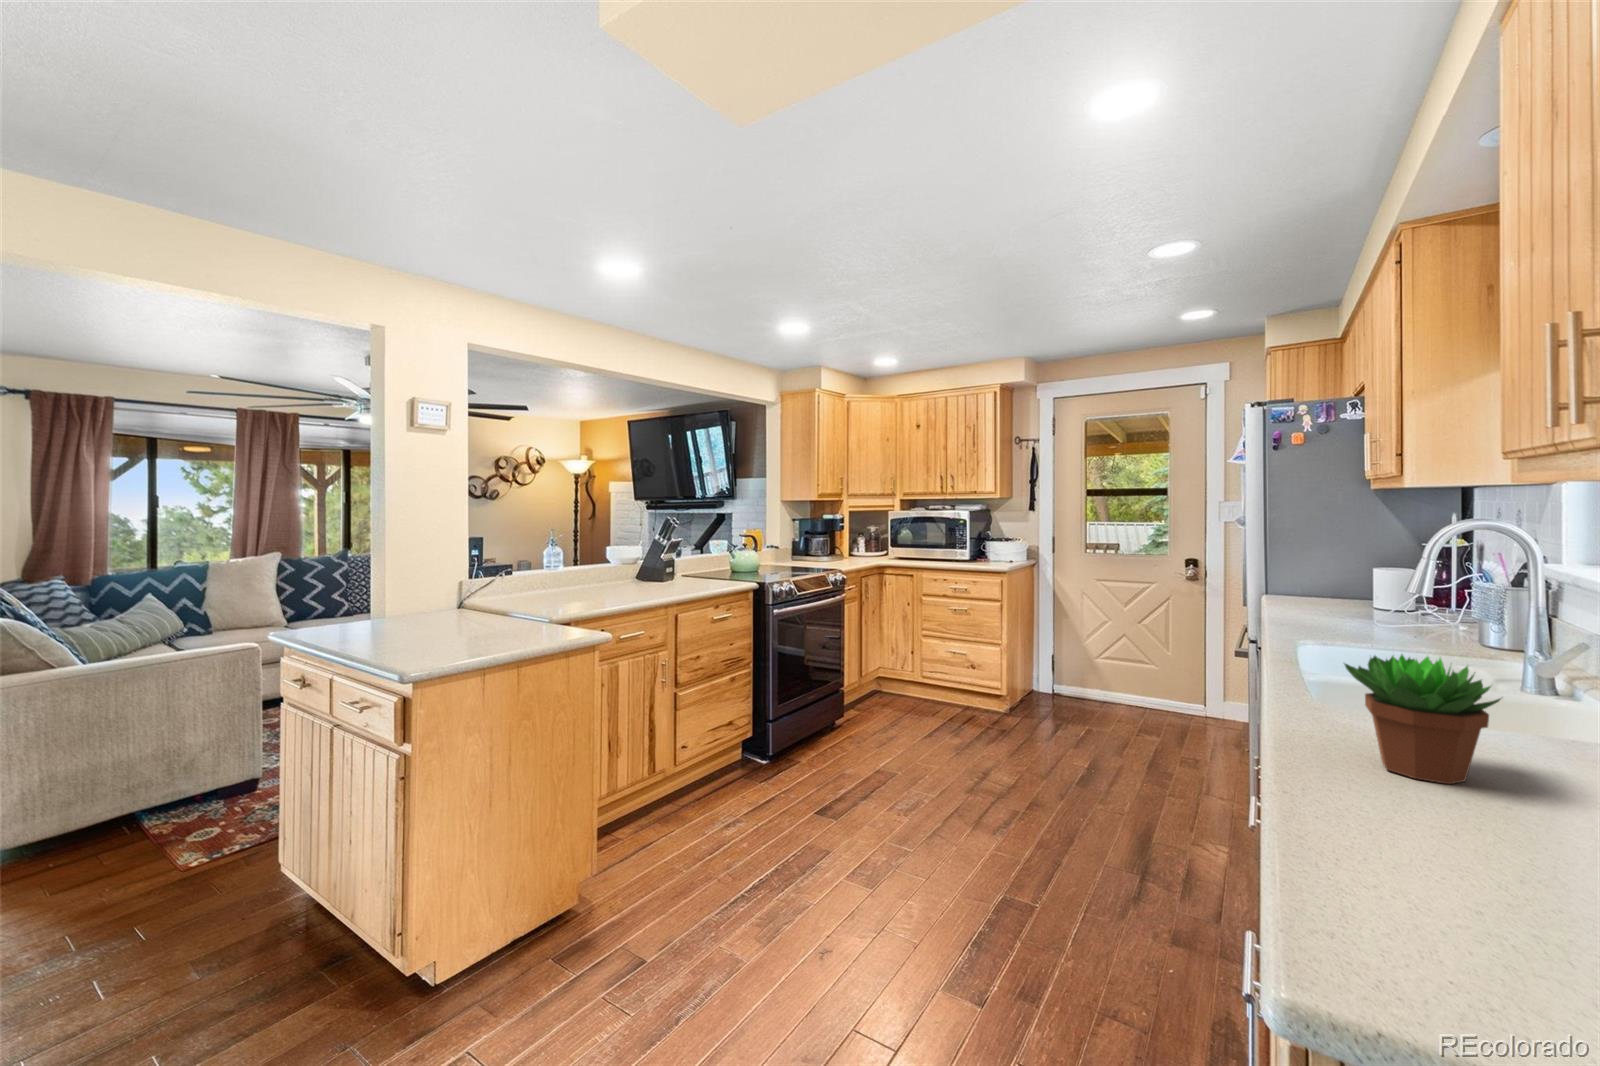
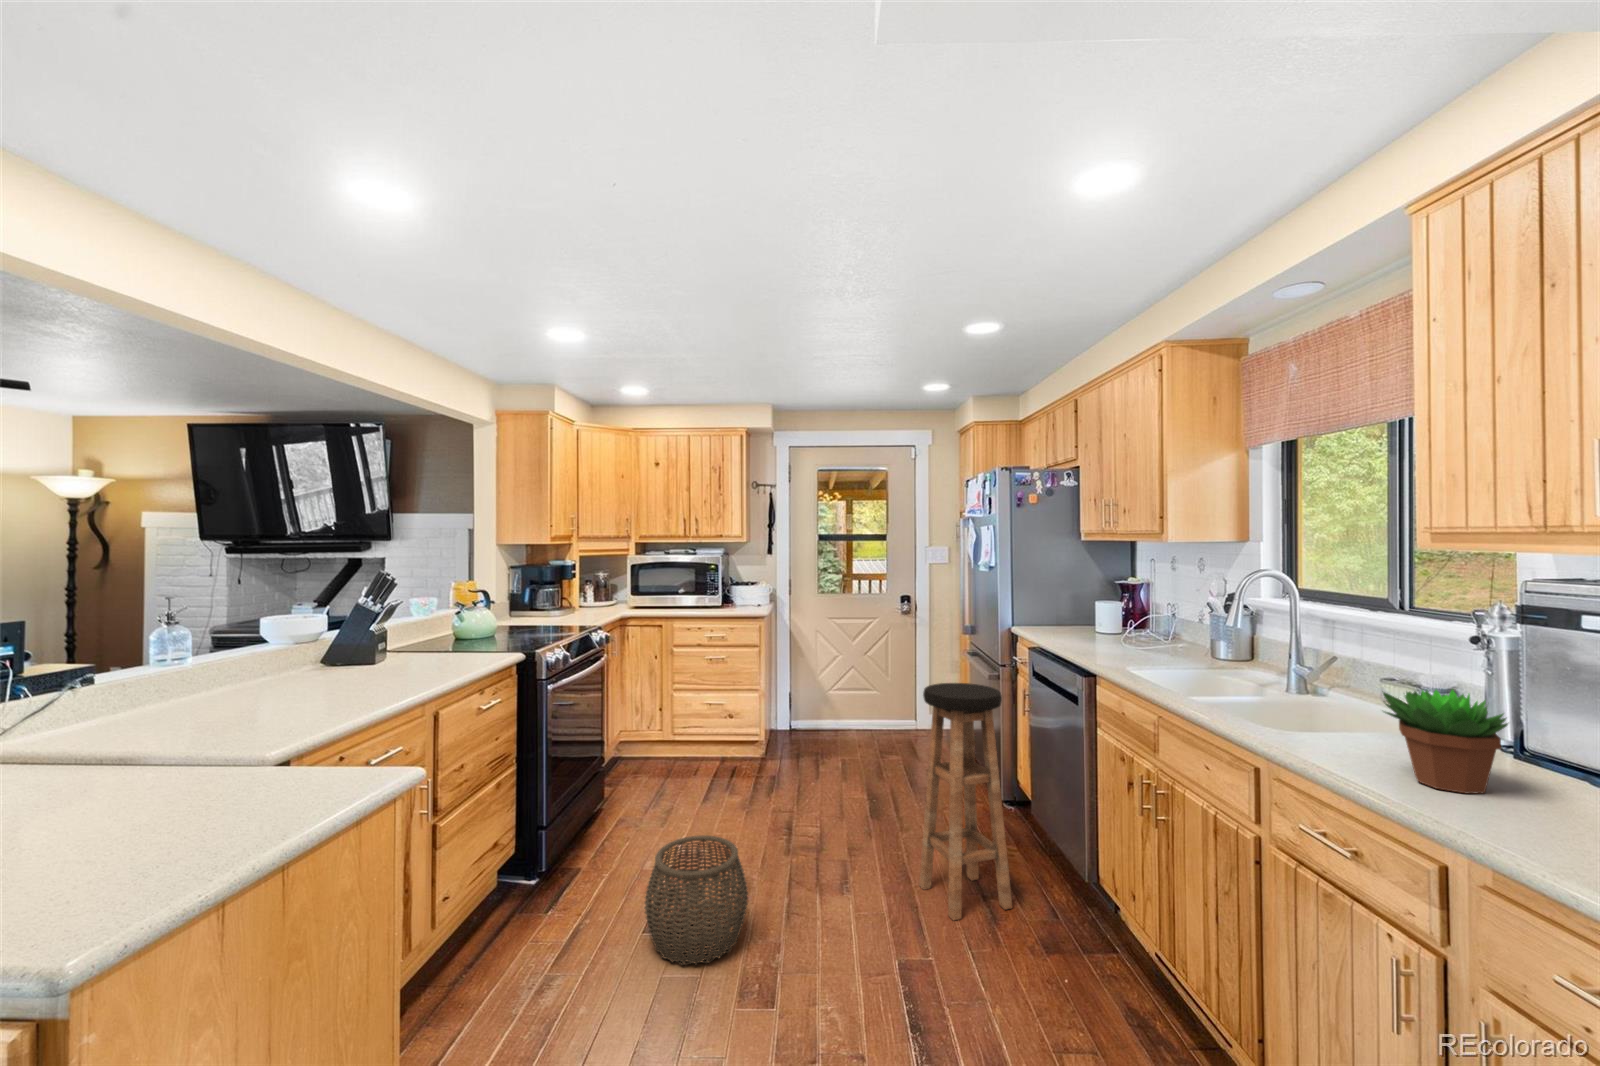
bar stool: none [1080,643,1171,888] -> present [919,683,1012,920]
woven basket: none [807,742,892,840] -> present [644,835,748,965]

